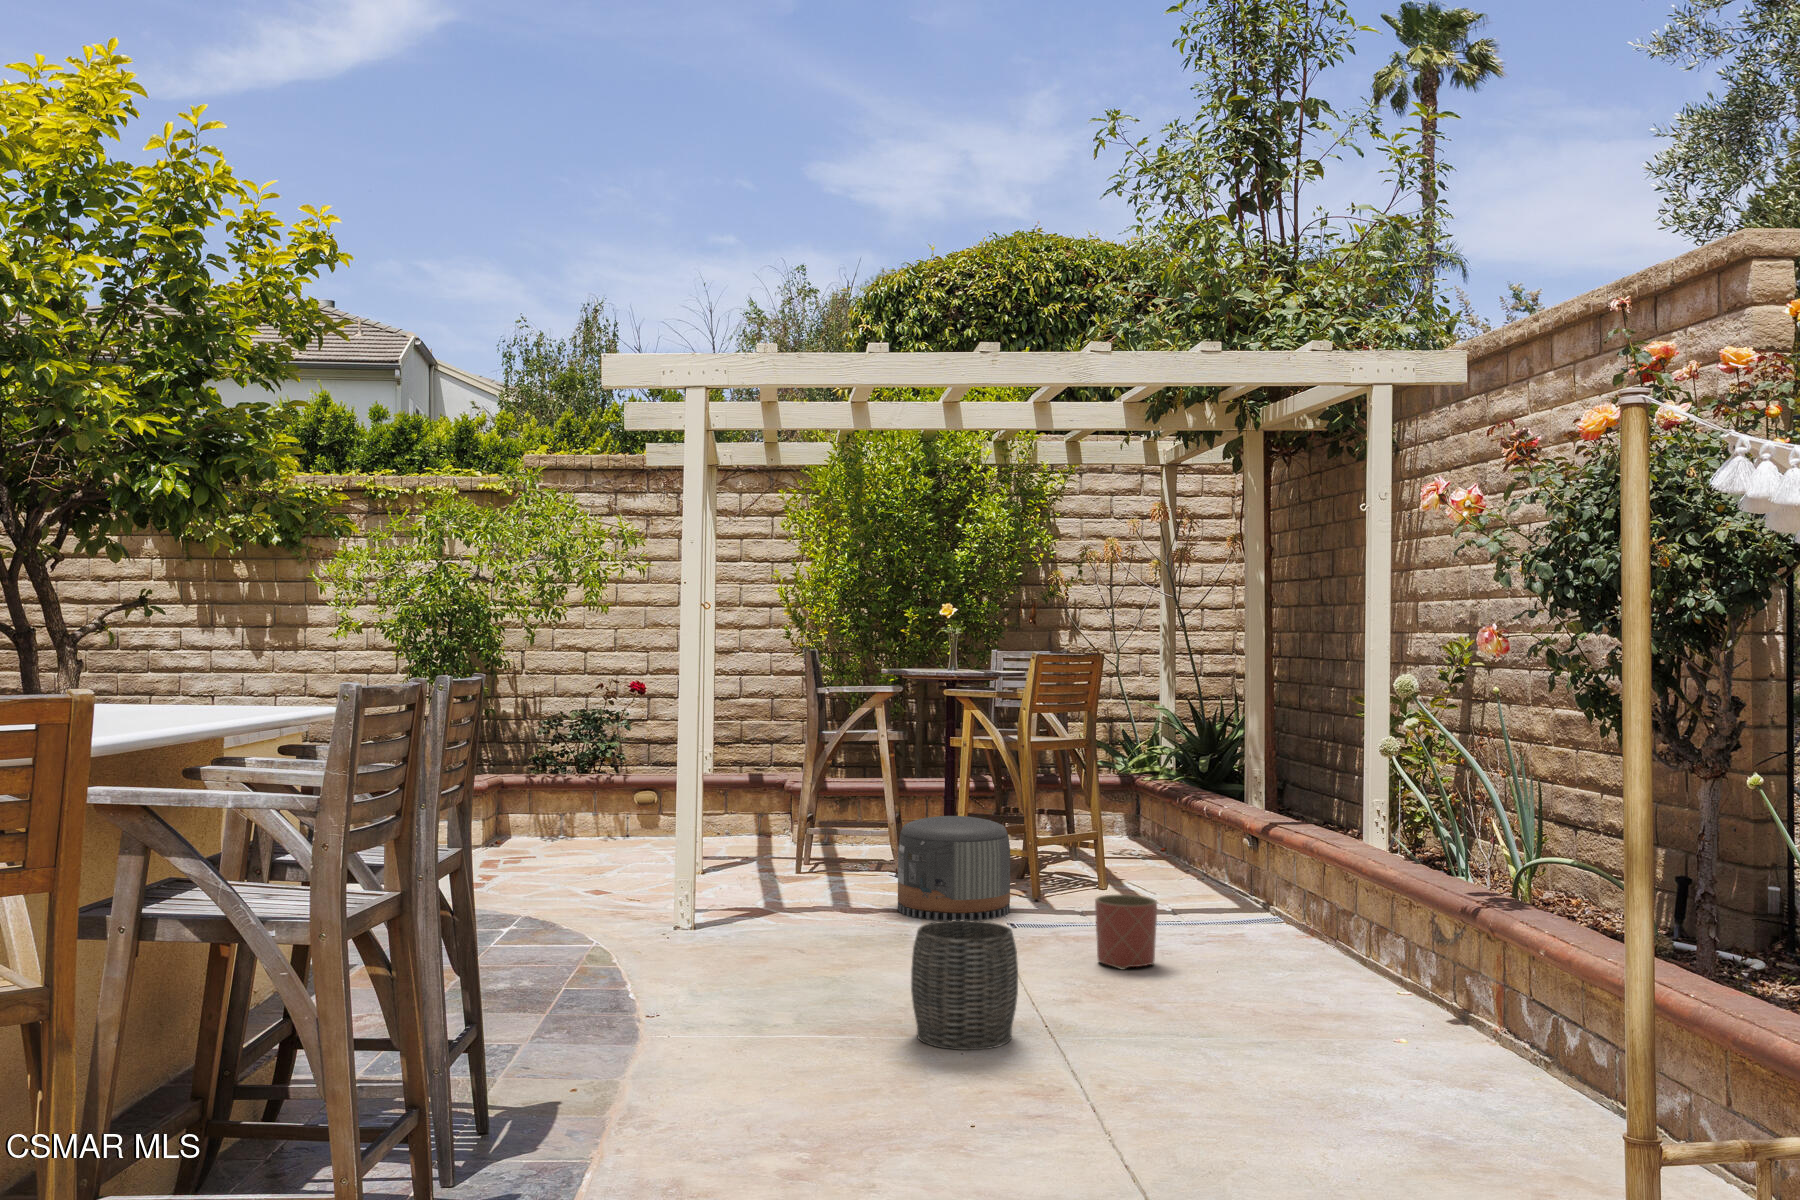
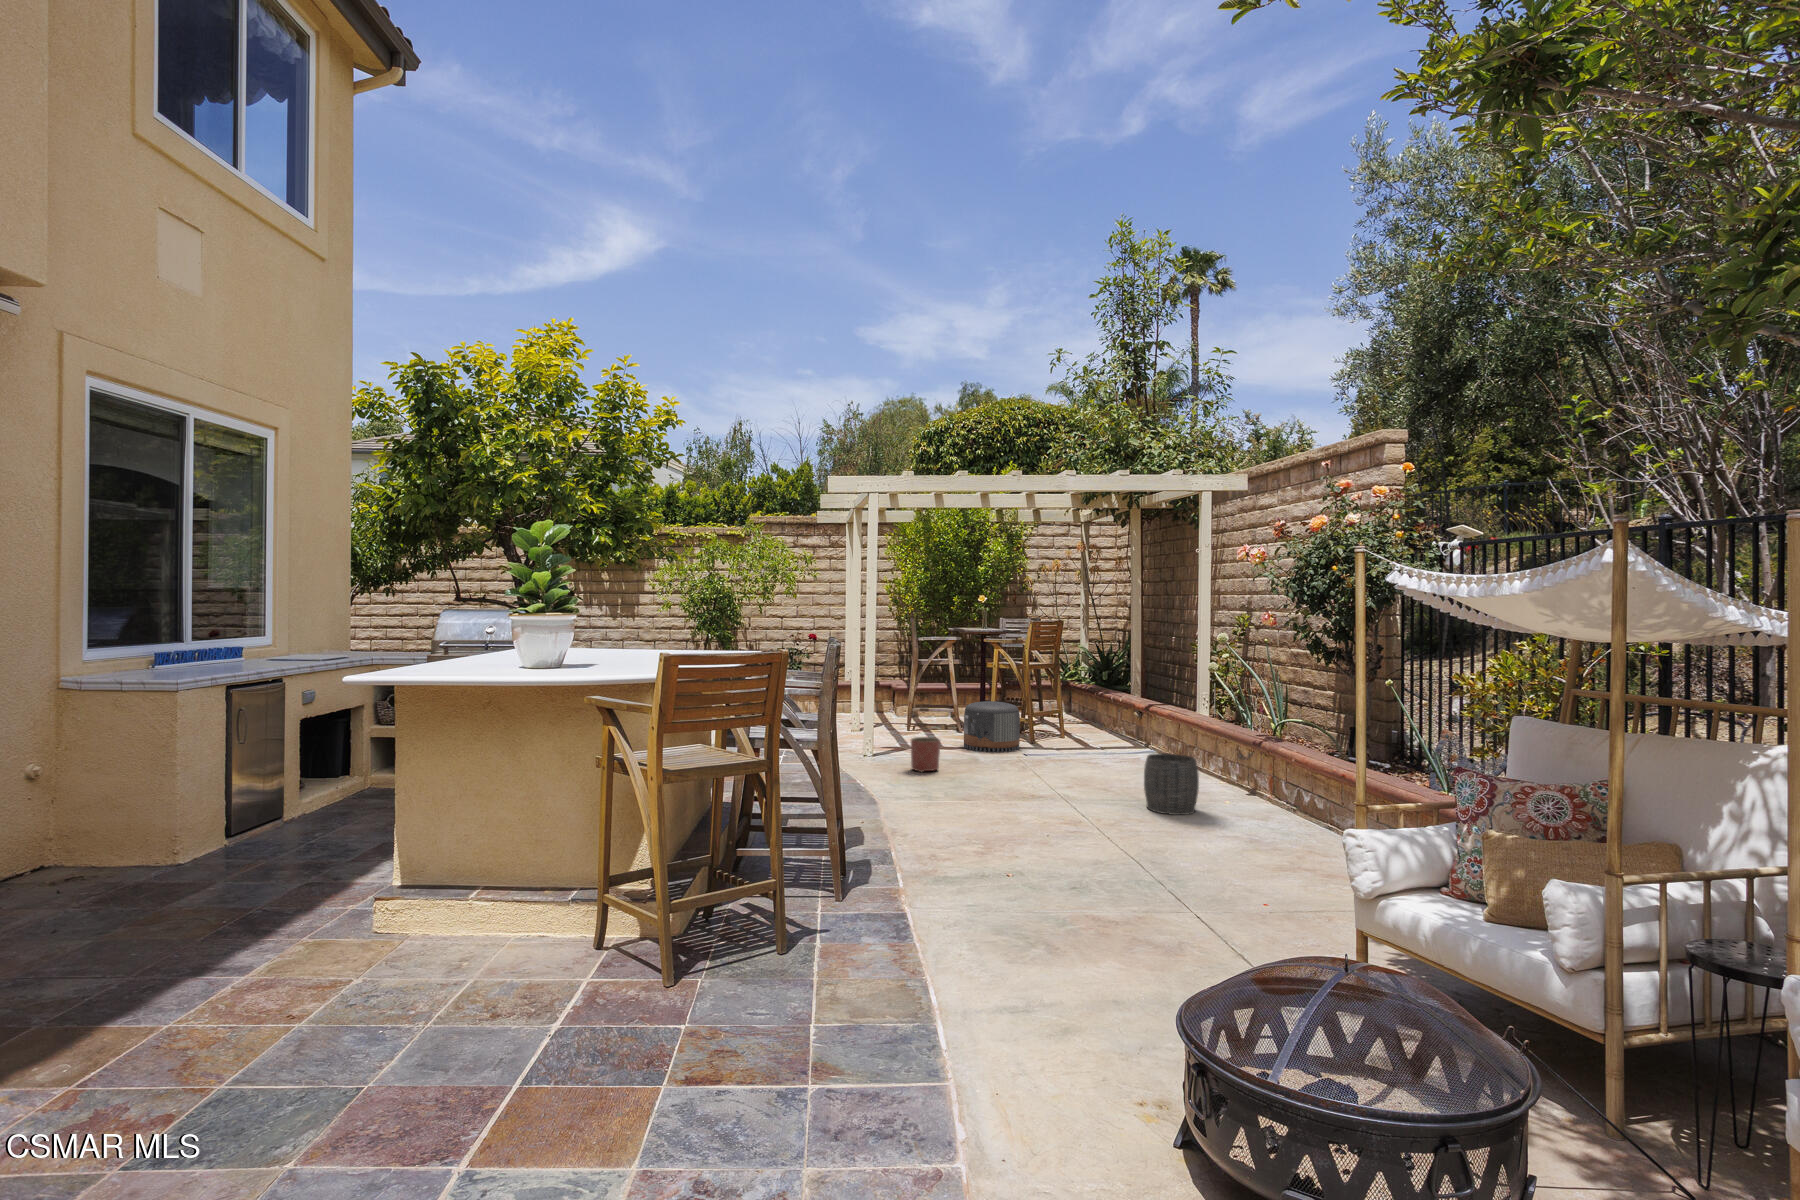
planter: present [1095,895,1157,970] -> present [911,737,940,772]
woven basket: present [911,920,1018,1050] -> present [1144,753,1199,815]

